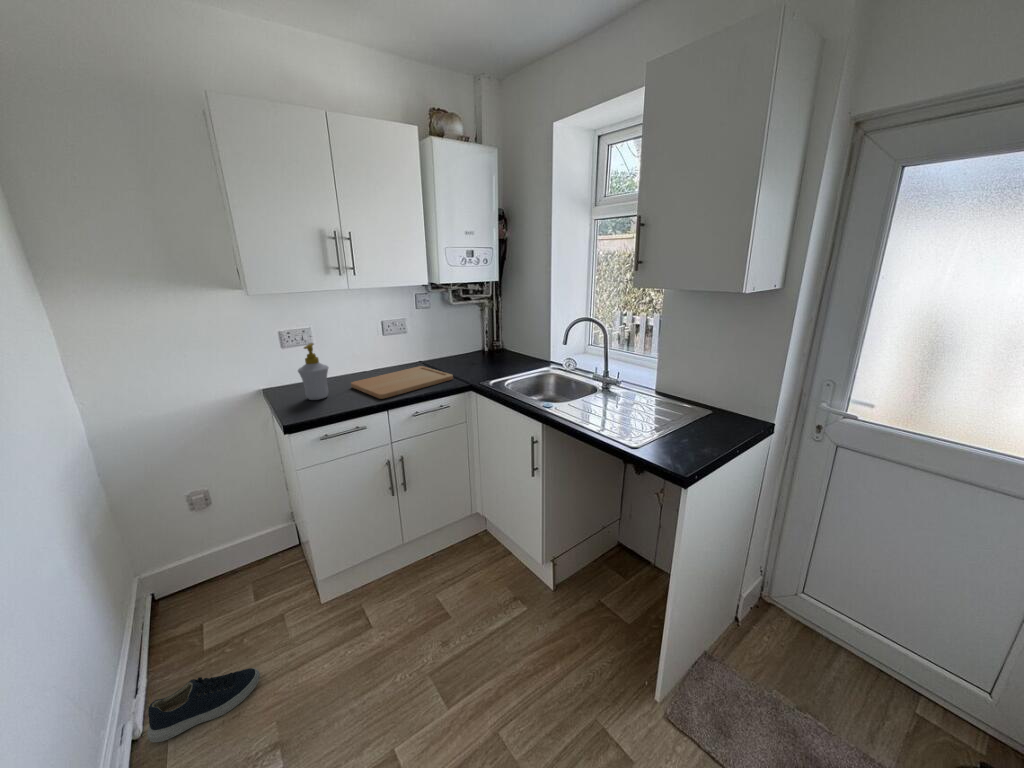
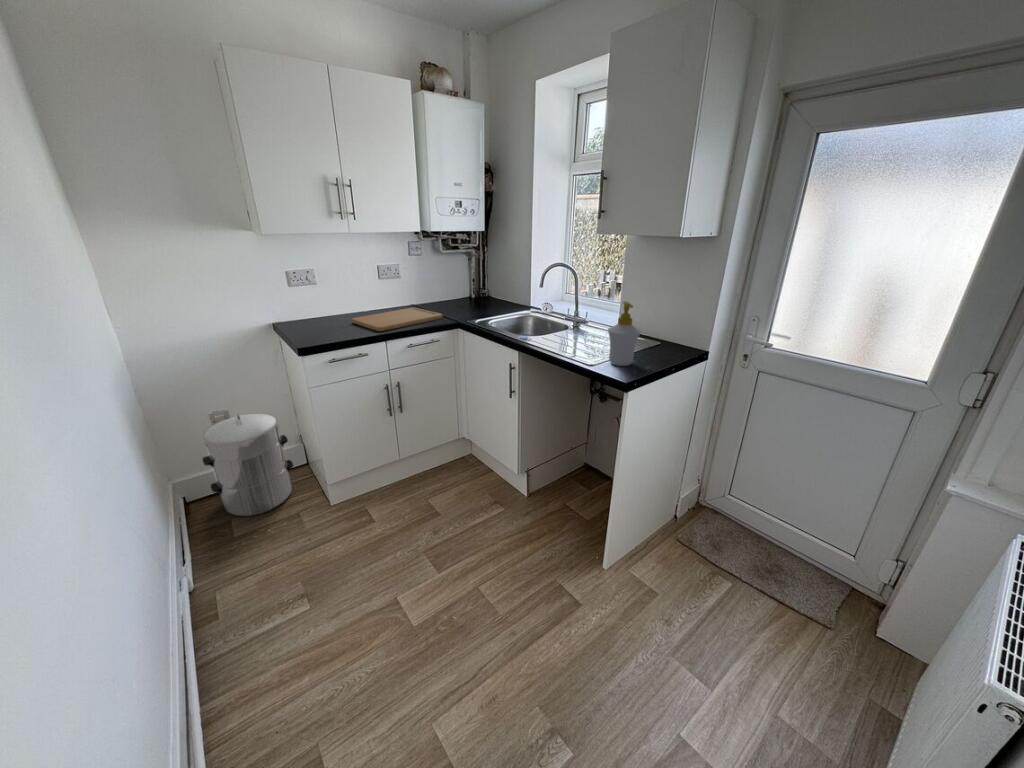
soap bottle: present [298,343,328,400] -> present [608,302,641,366]
waste bin: none [172,493,280,620] -> present [203,413,293,516]
shoe: present [147,668,260,742] -> none [198,546,284,594]

